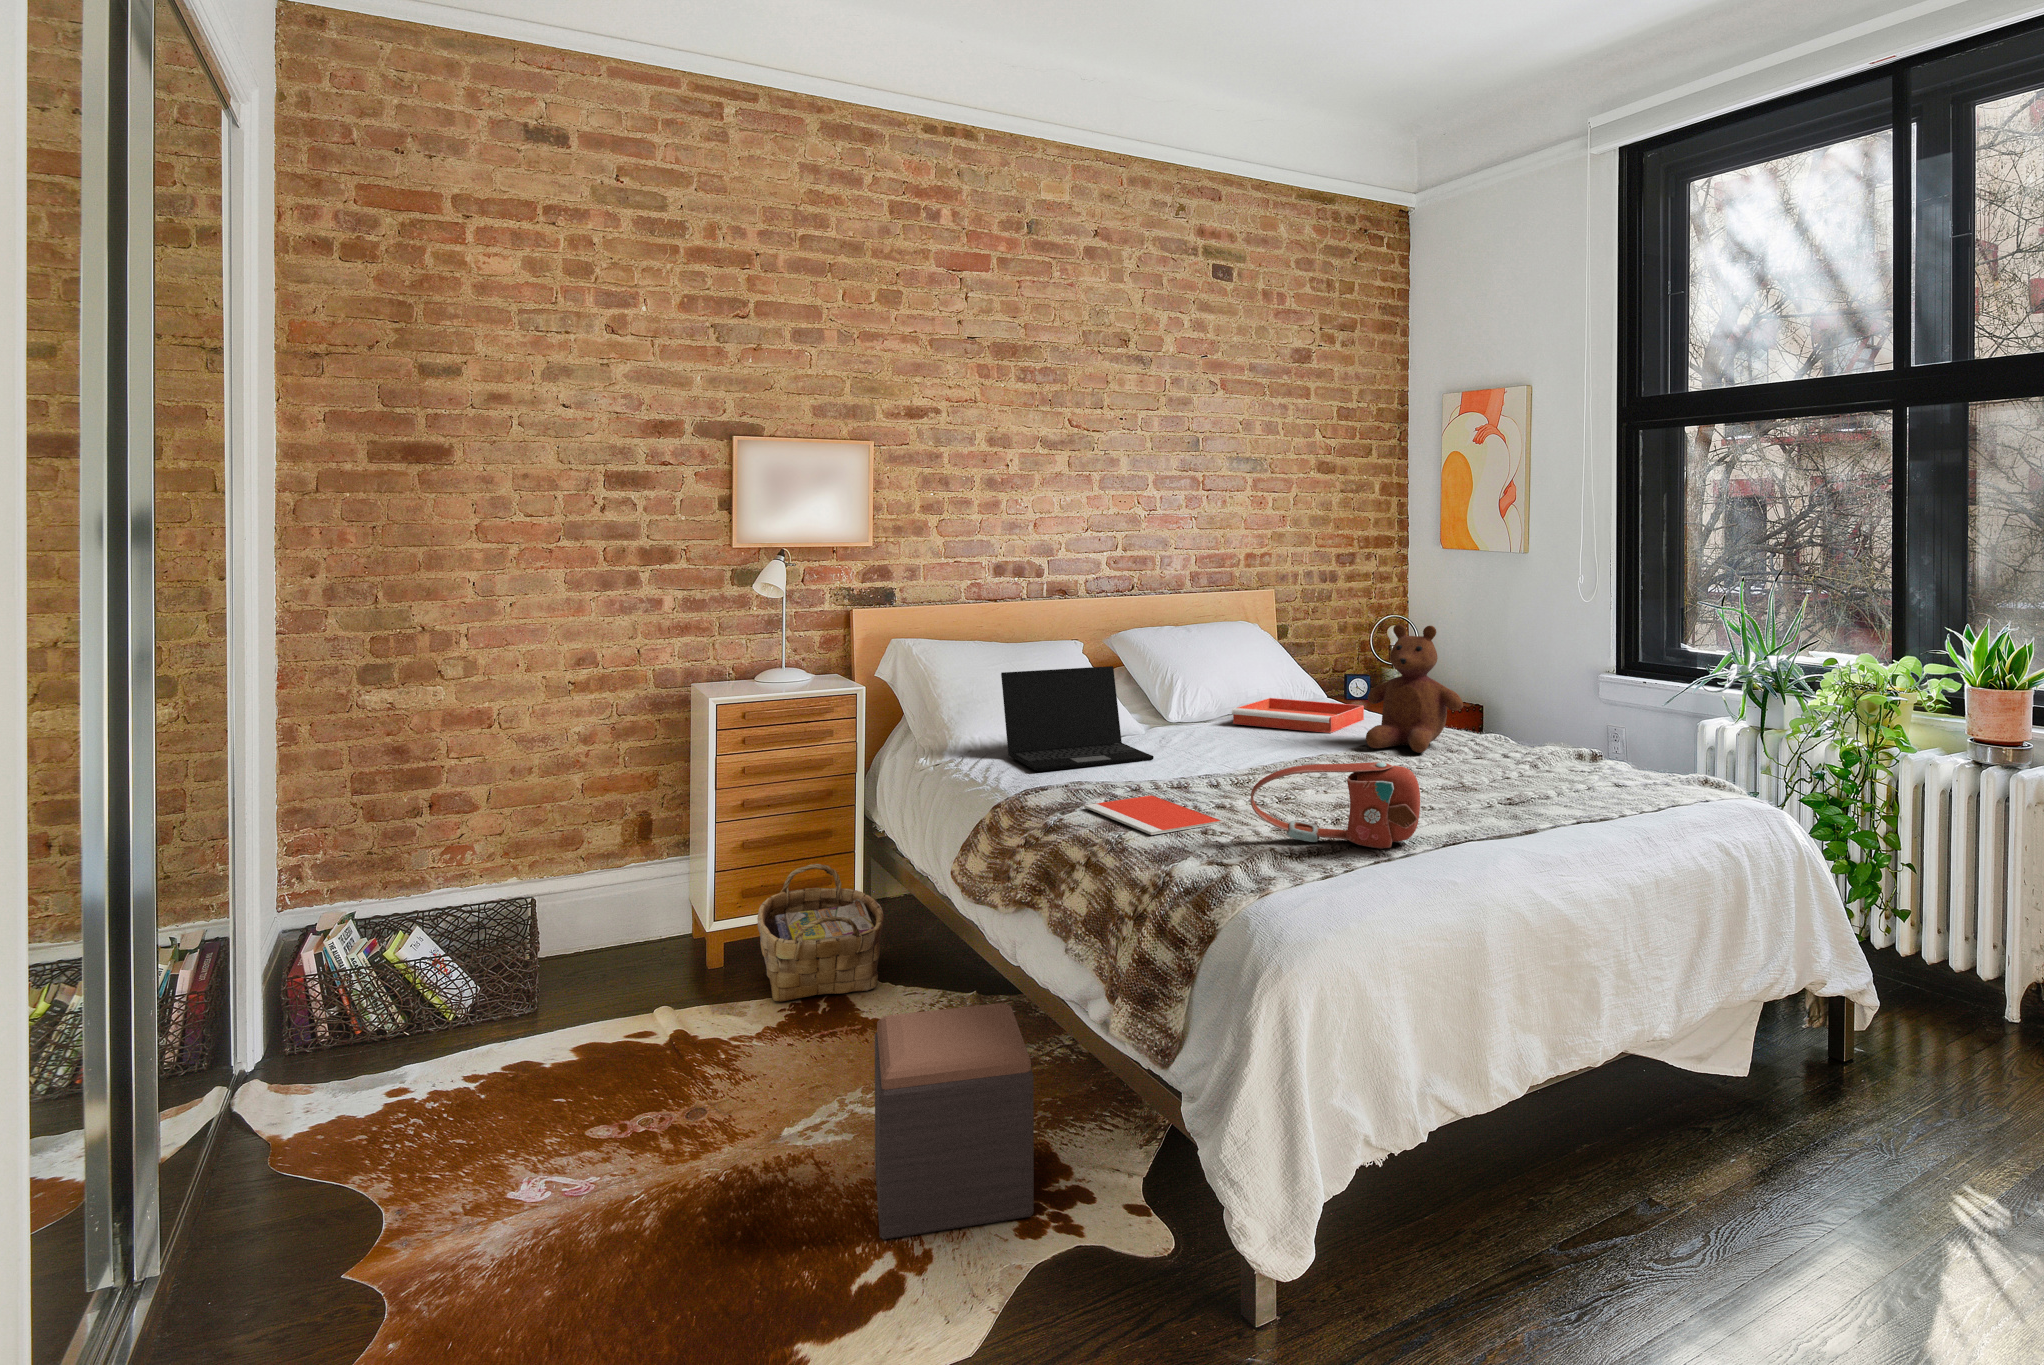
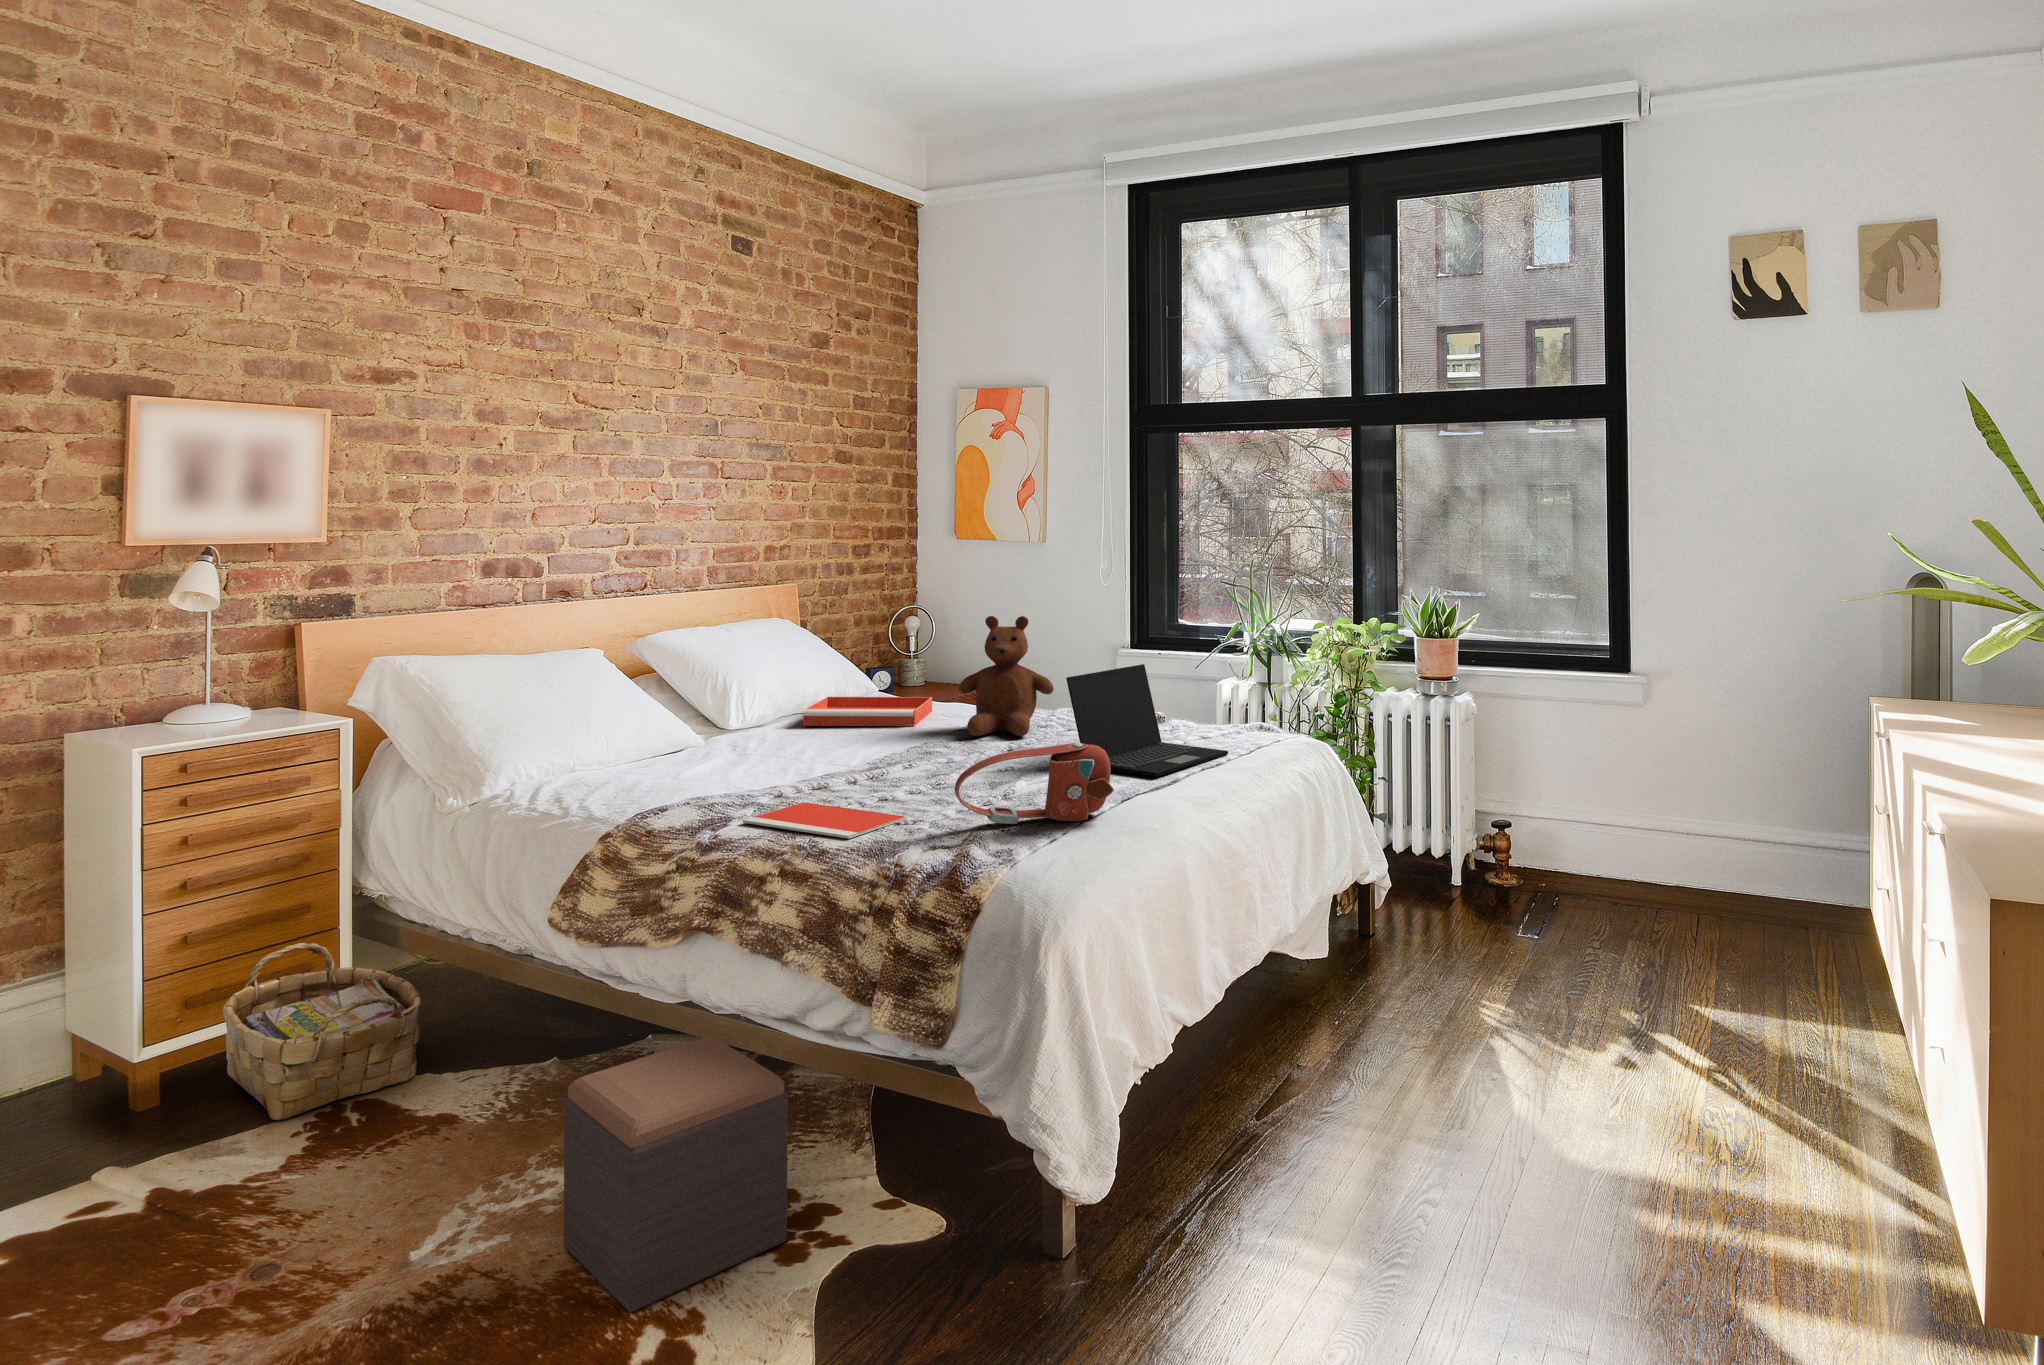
laptop: present [1001,666,1154,771] -> present [1066,664,1228,777]

